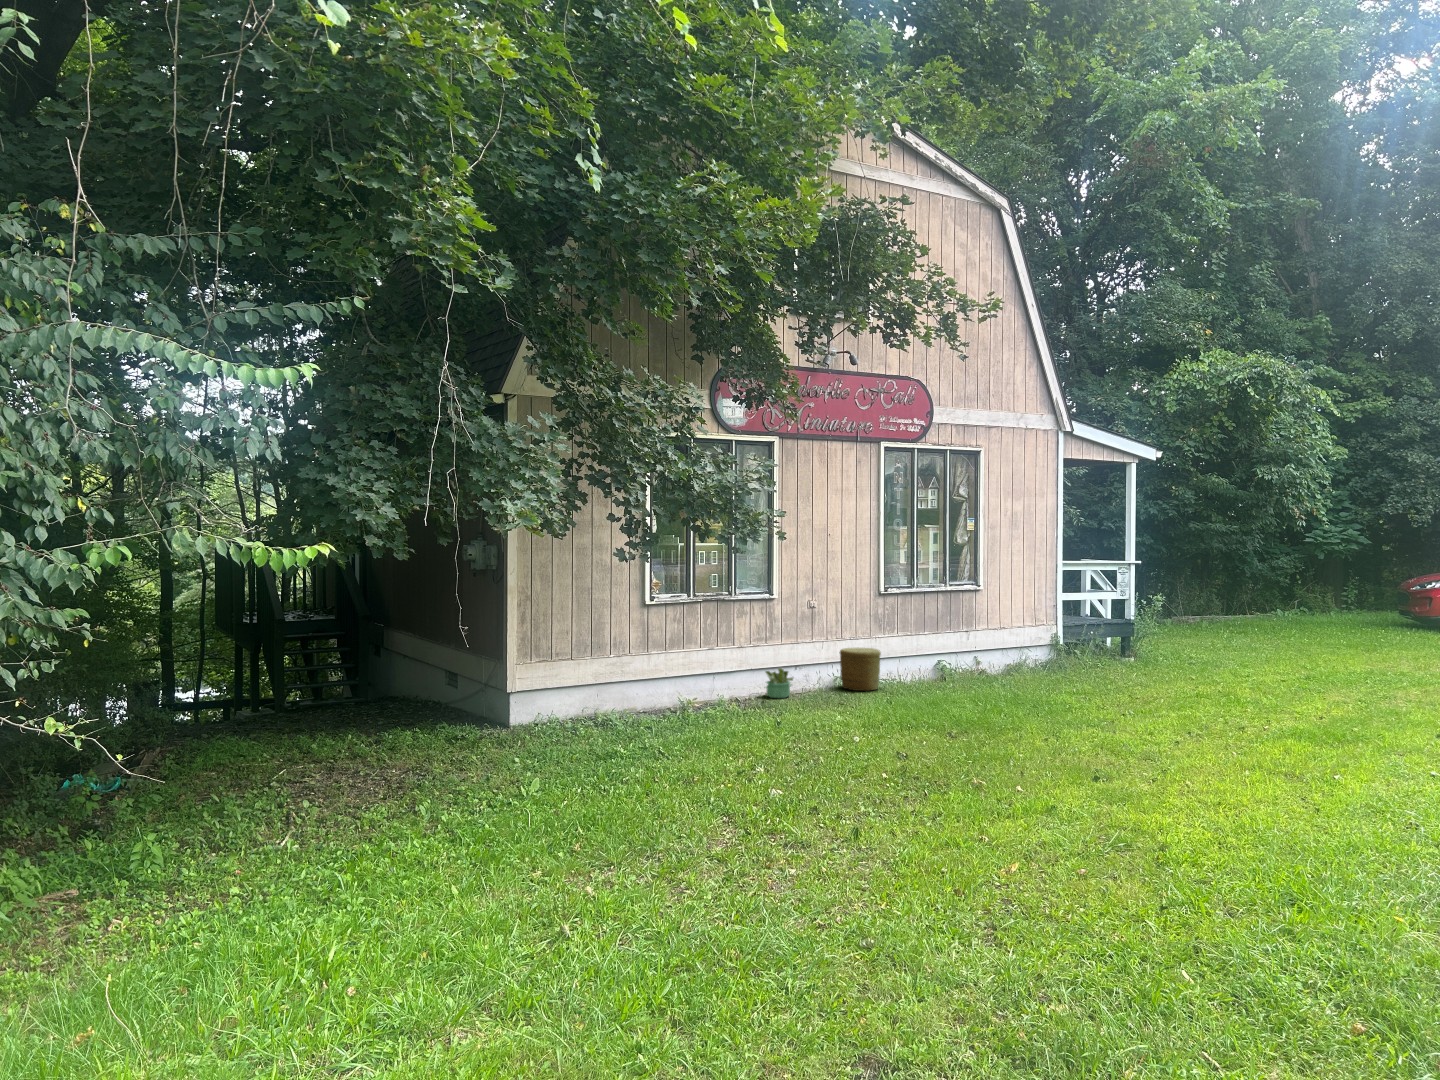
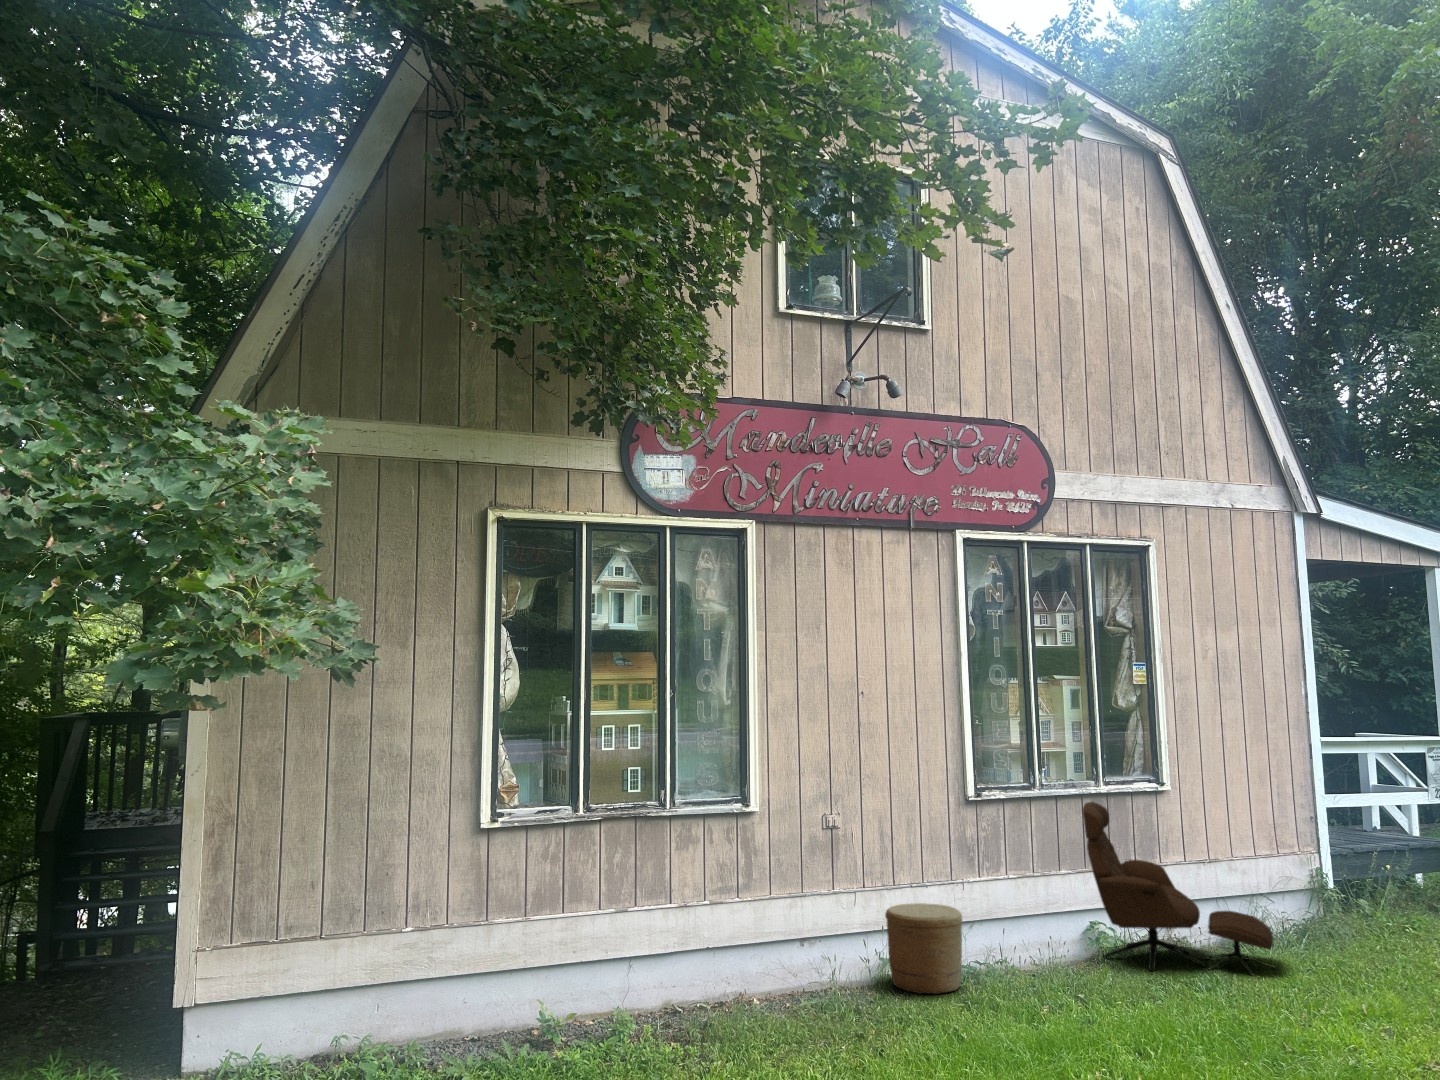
lounge chair: none [940,595,1033,681] -> present [1082,802,1276,976]
decorative plant: present [766,668,793,698] -> none [729,947,788,1009]

